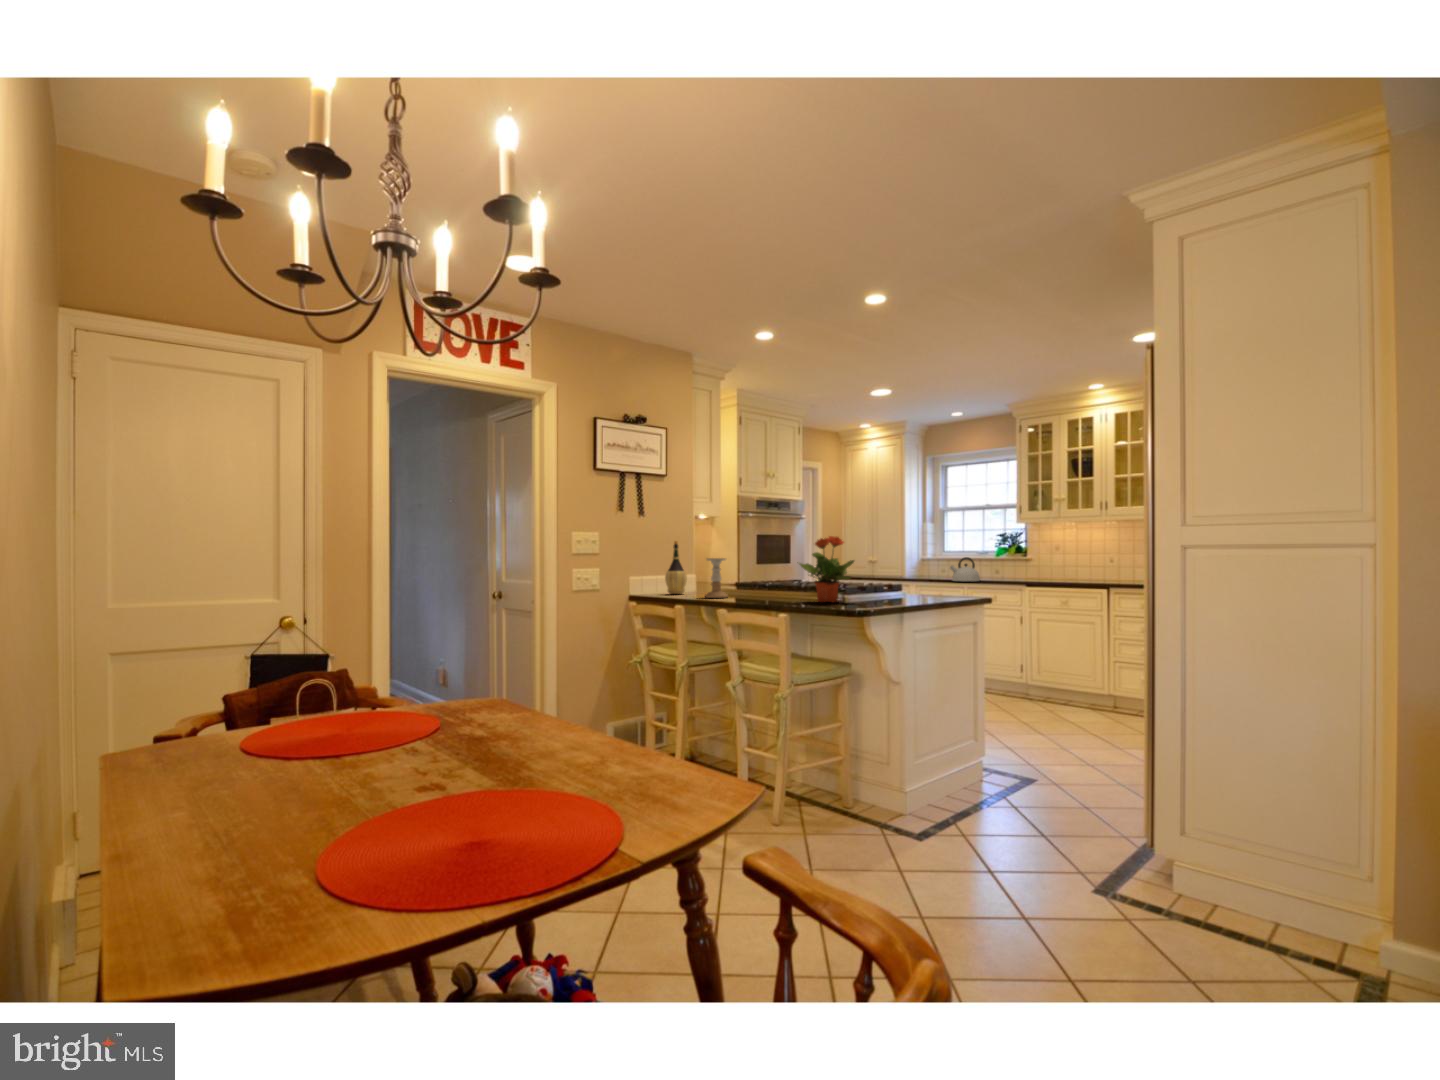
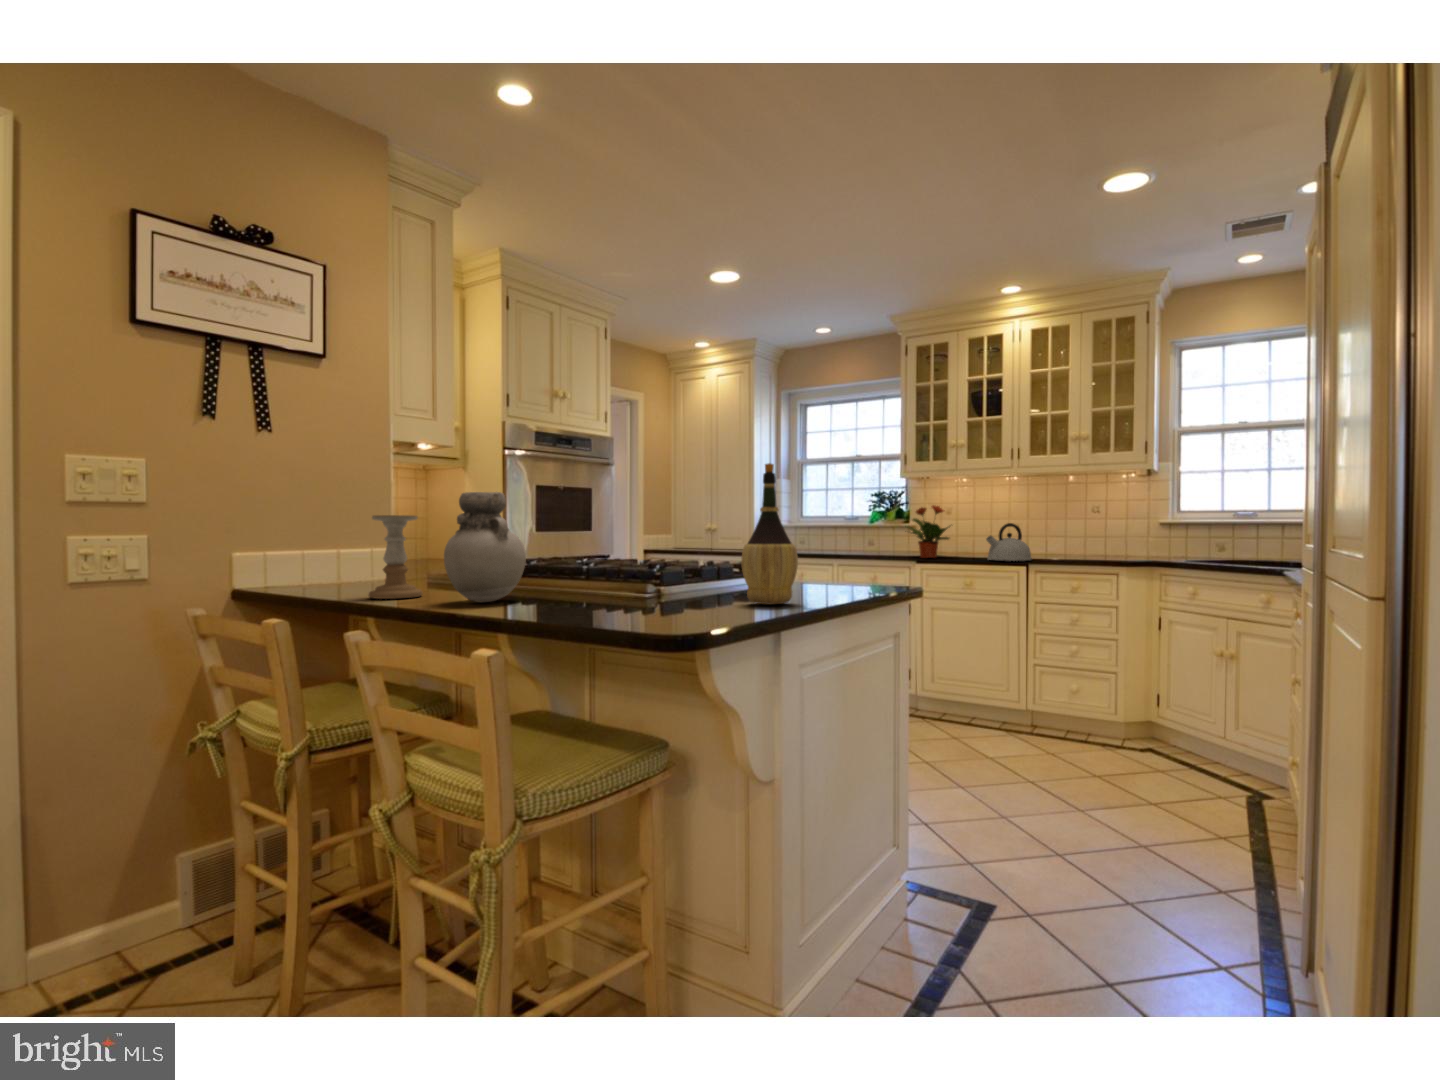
potted plant: present [800,536,854,602] -> present [910,505,950,558]
wine bottle: present [665,541,687,594] -> present [741,463,798,604]
vase: none [745,548,782,600] -> present [444,492,526,602]
kettle: present [950,557,980,581] -> present [986,523,1032,561]

